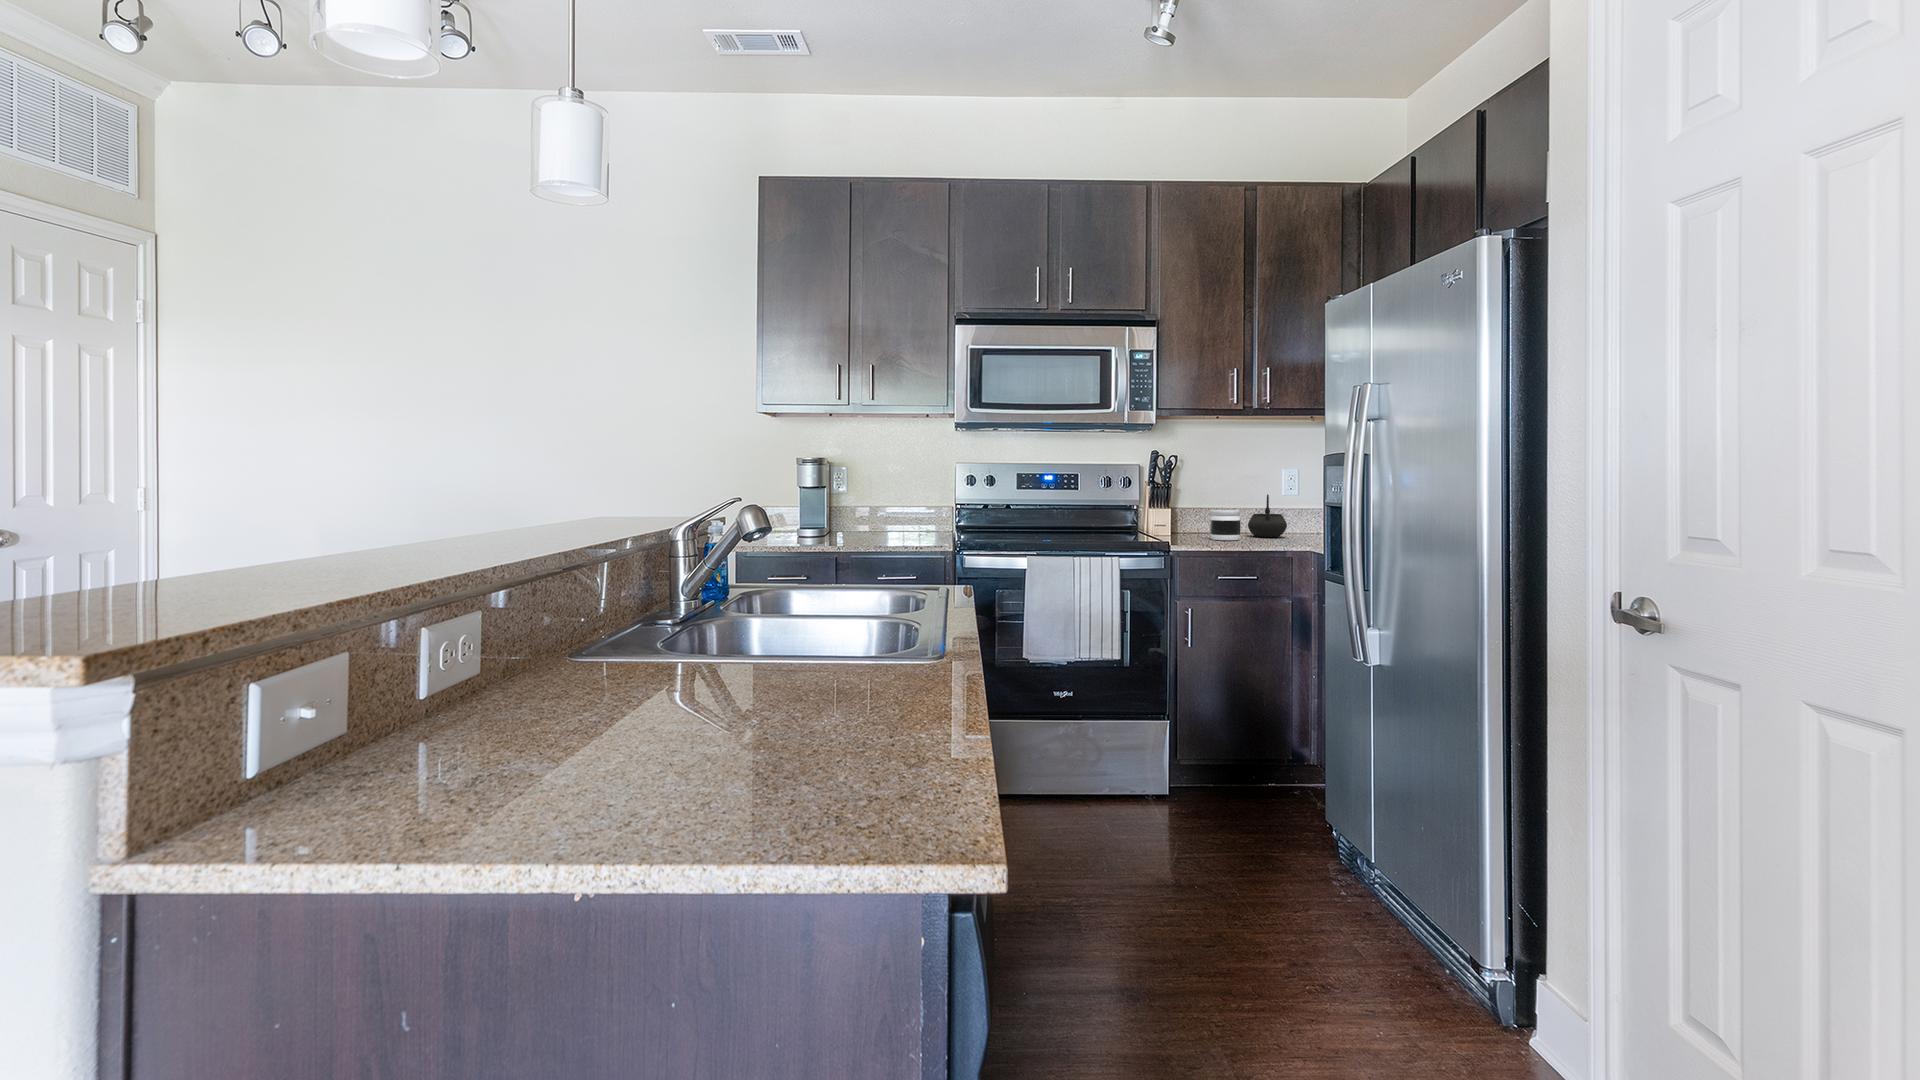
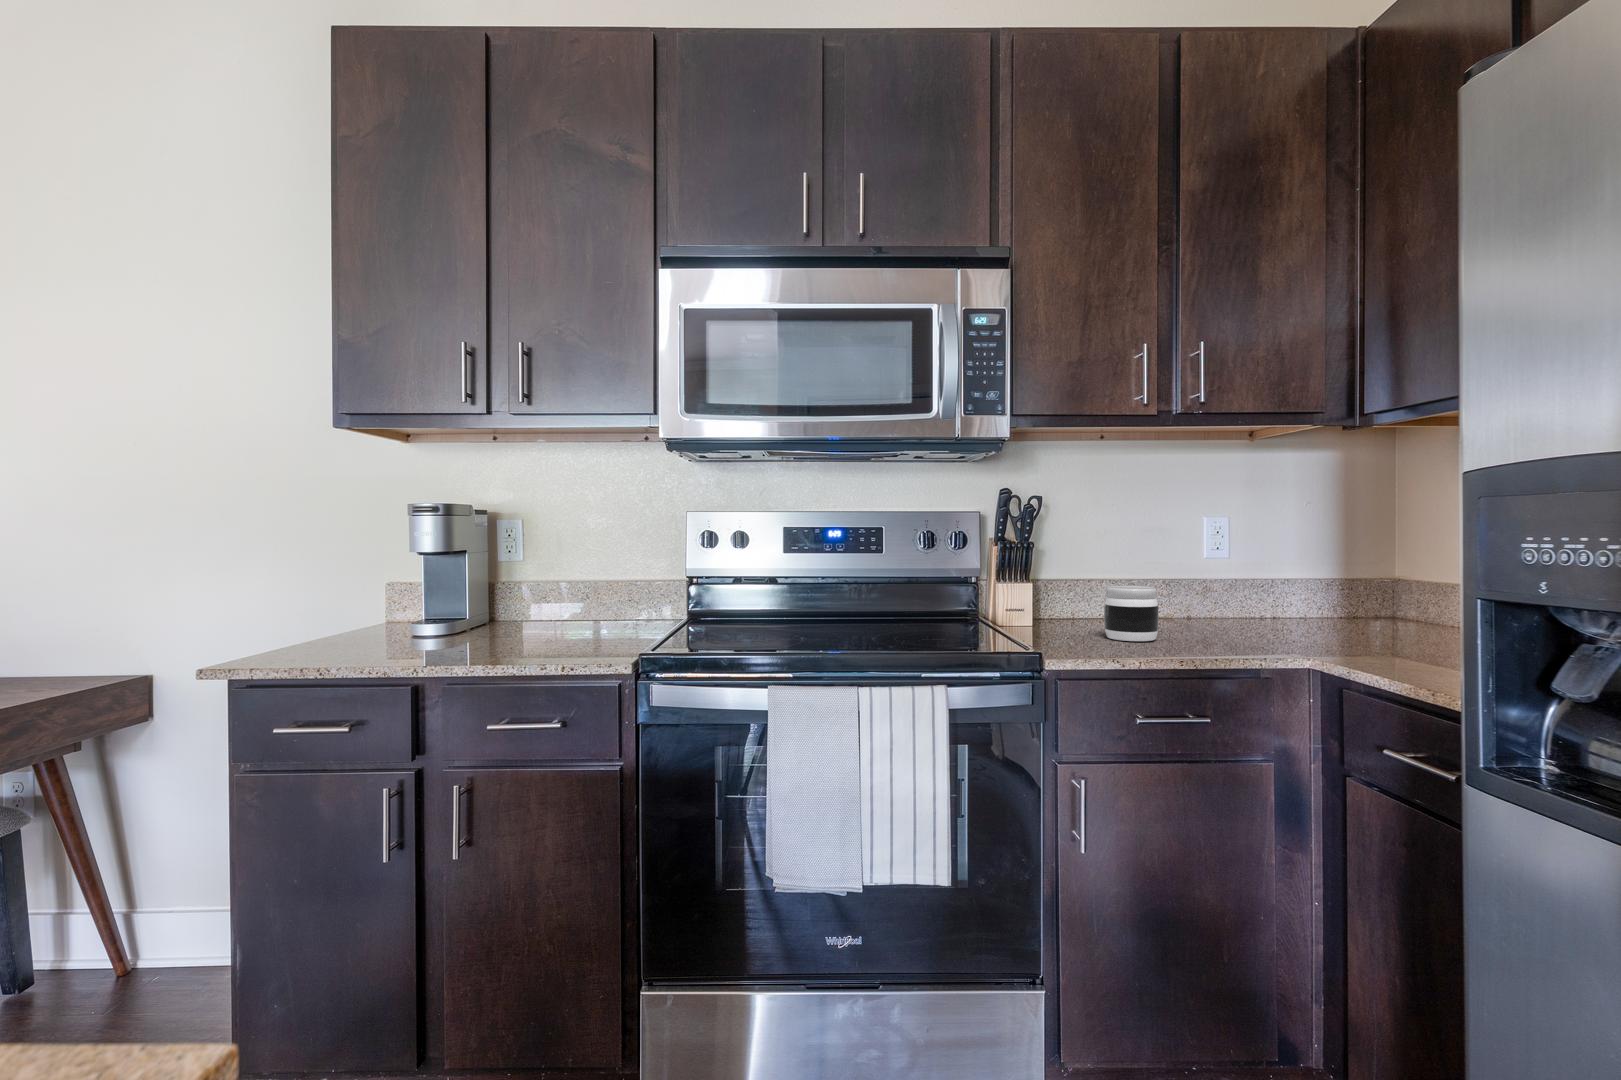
kettle: present [1248,495,1287,537] -> none [1160,558,1228,630]

